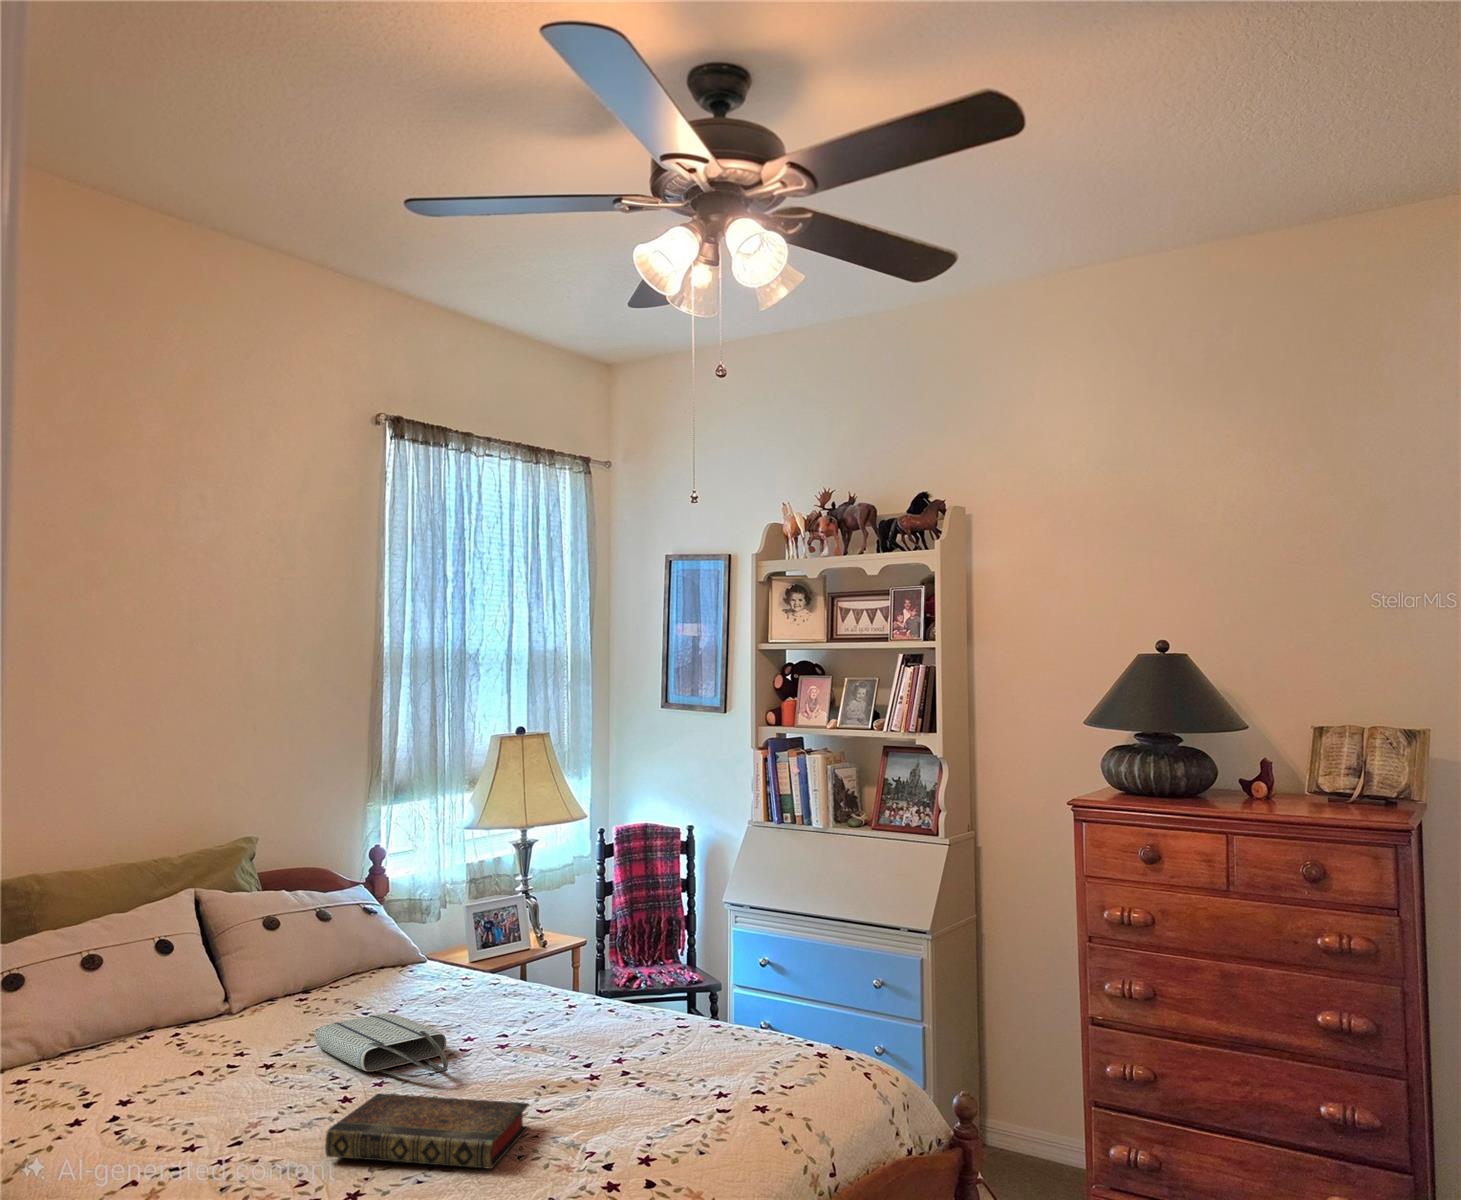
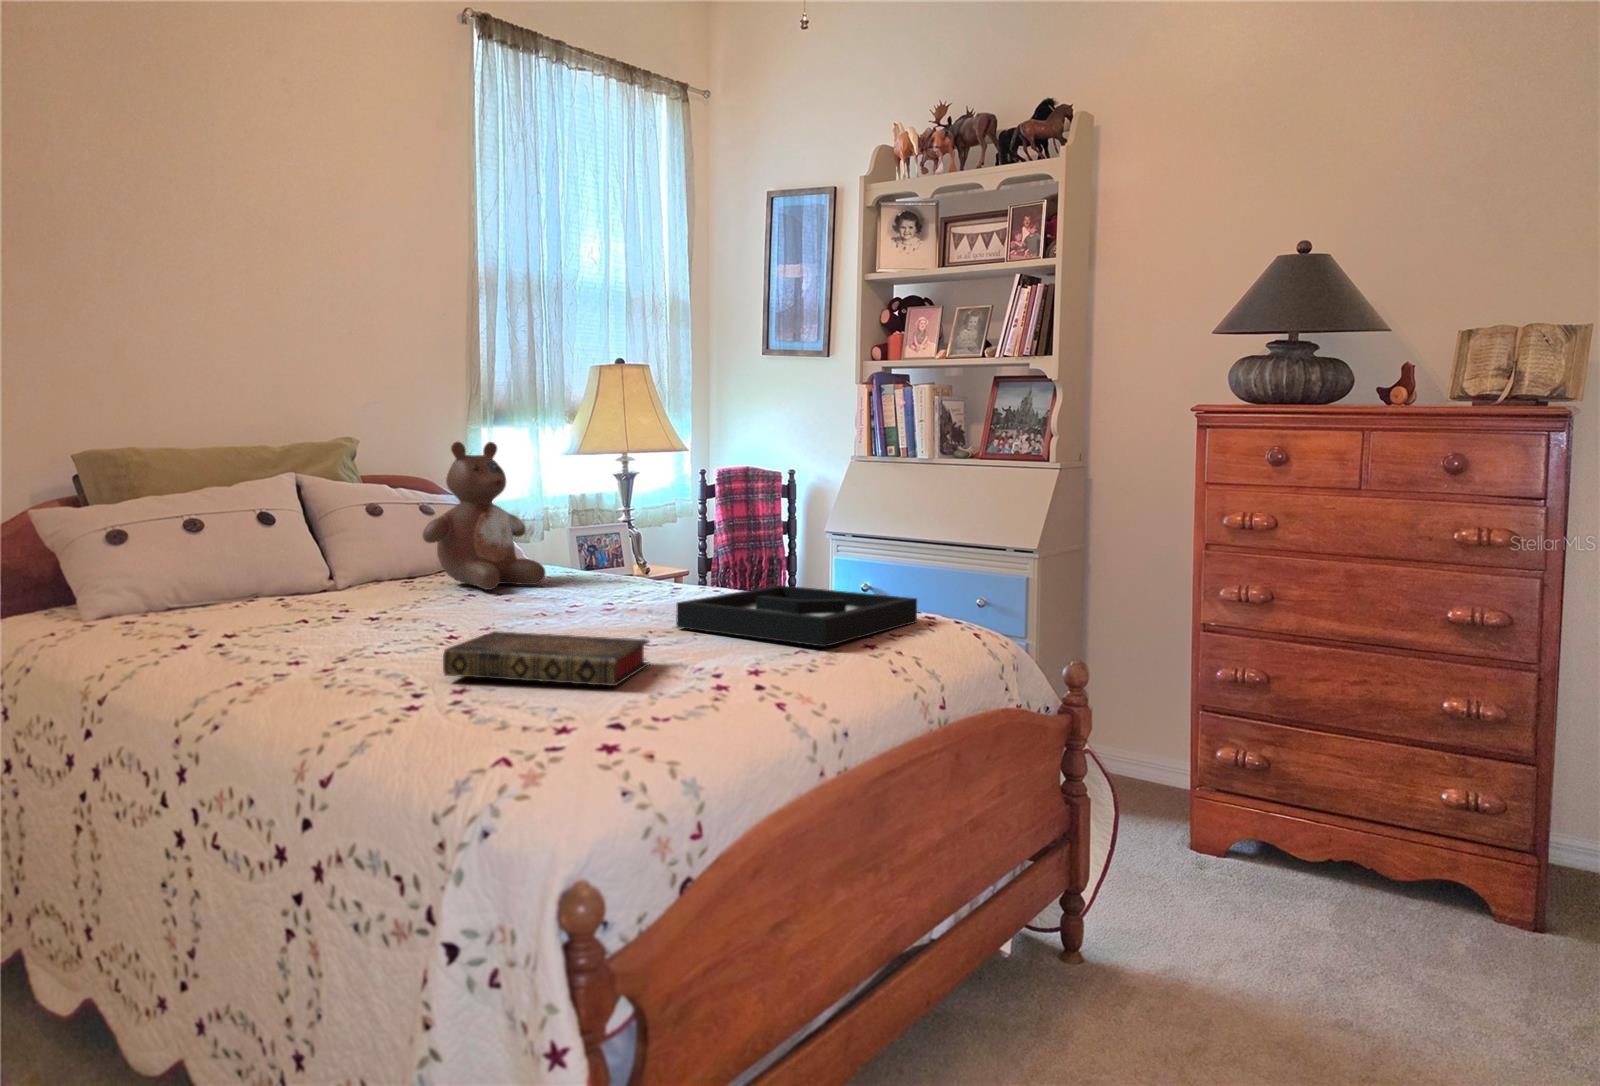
stuffed bear: none [316,849,437,1006] -> present [423,442,545,590]
decorative tray: none [560,1004,797,1099] -> present [677,585,917,647]
tote bag: present [315,1014,448,1077] -> none [426,588,563,629]

